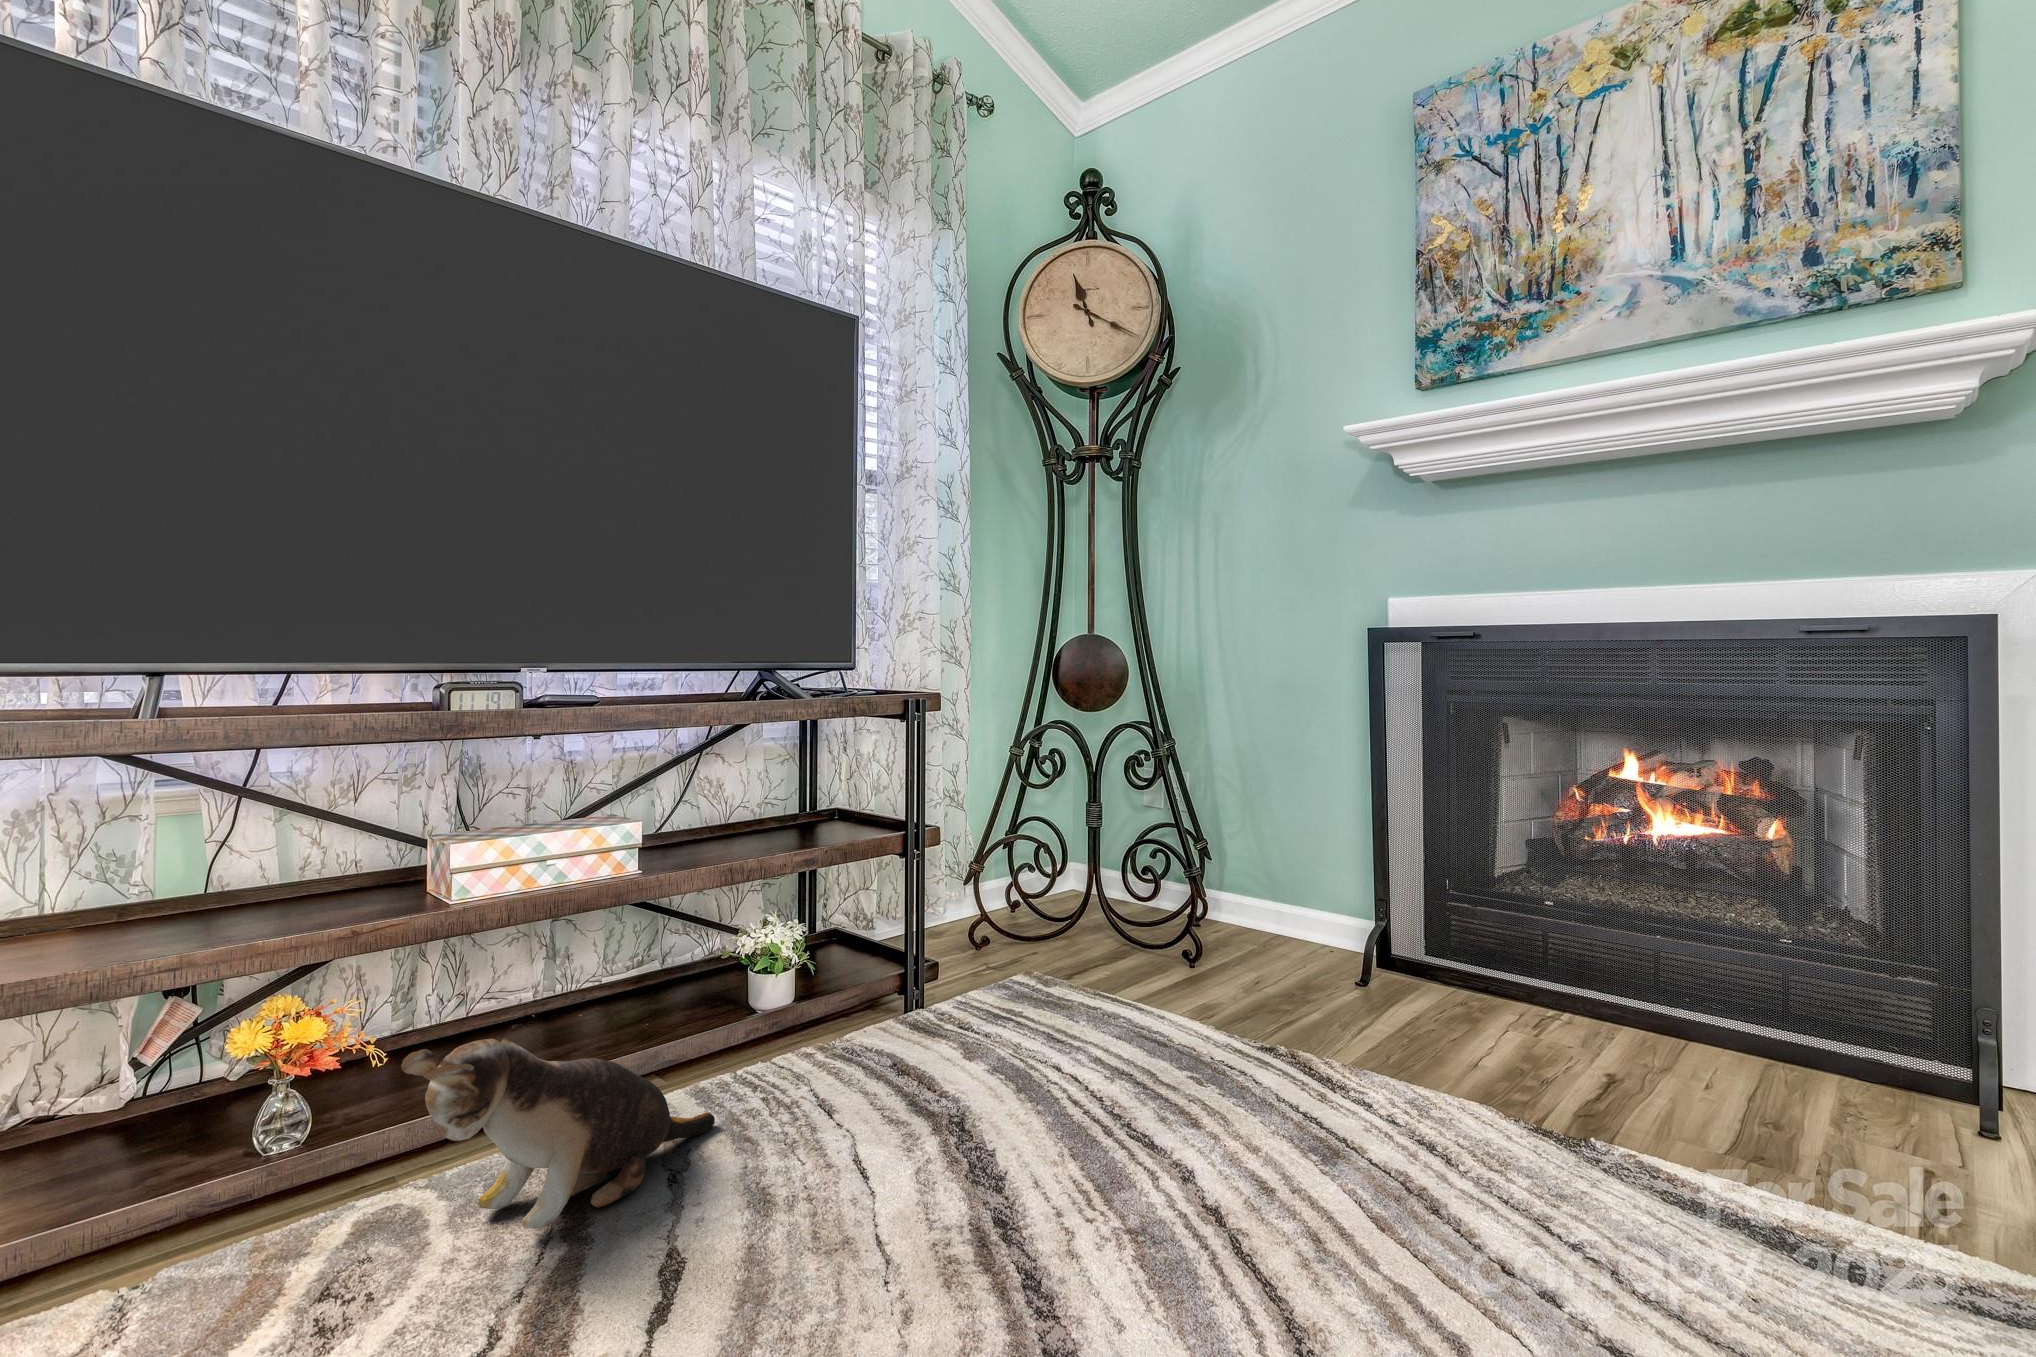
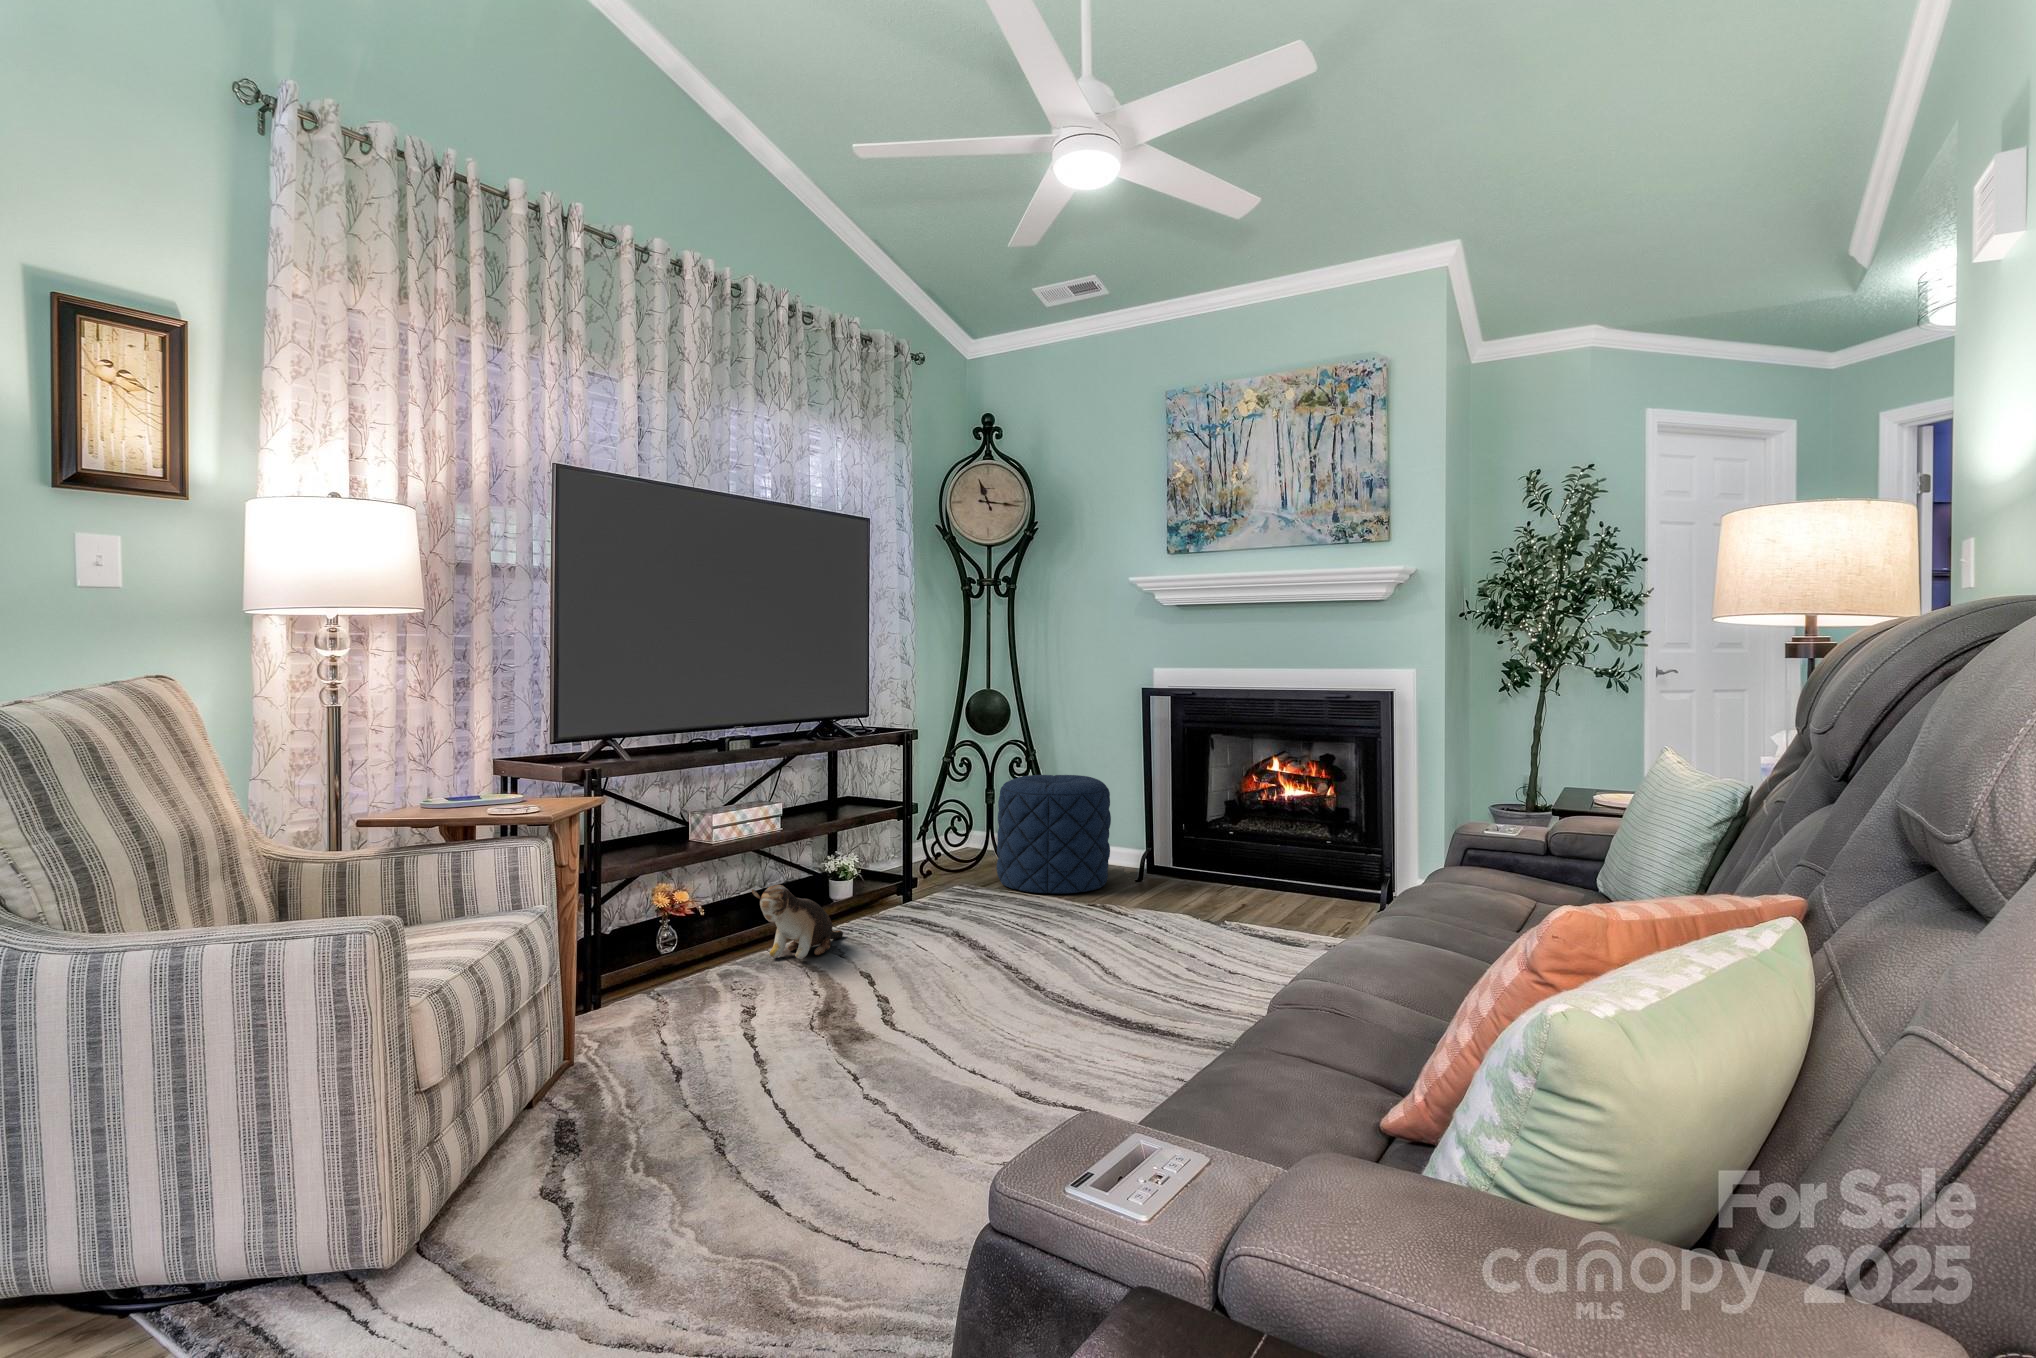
pouf: none [1091,779,1306,1012] -> present [997,775,1111,893]

